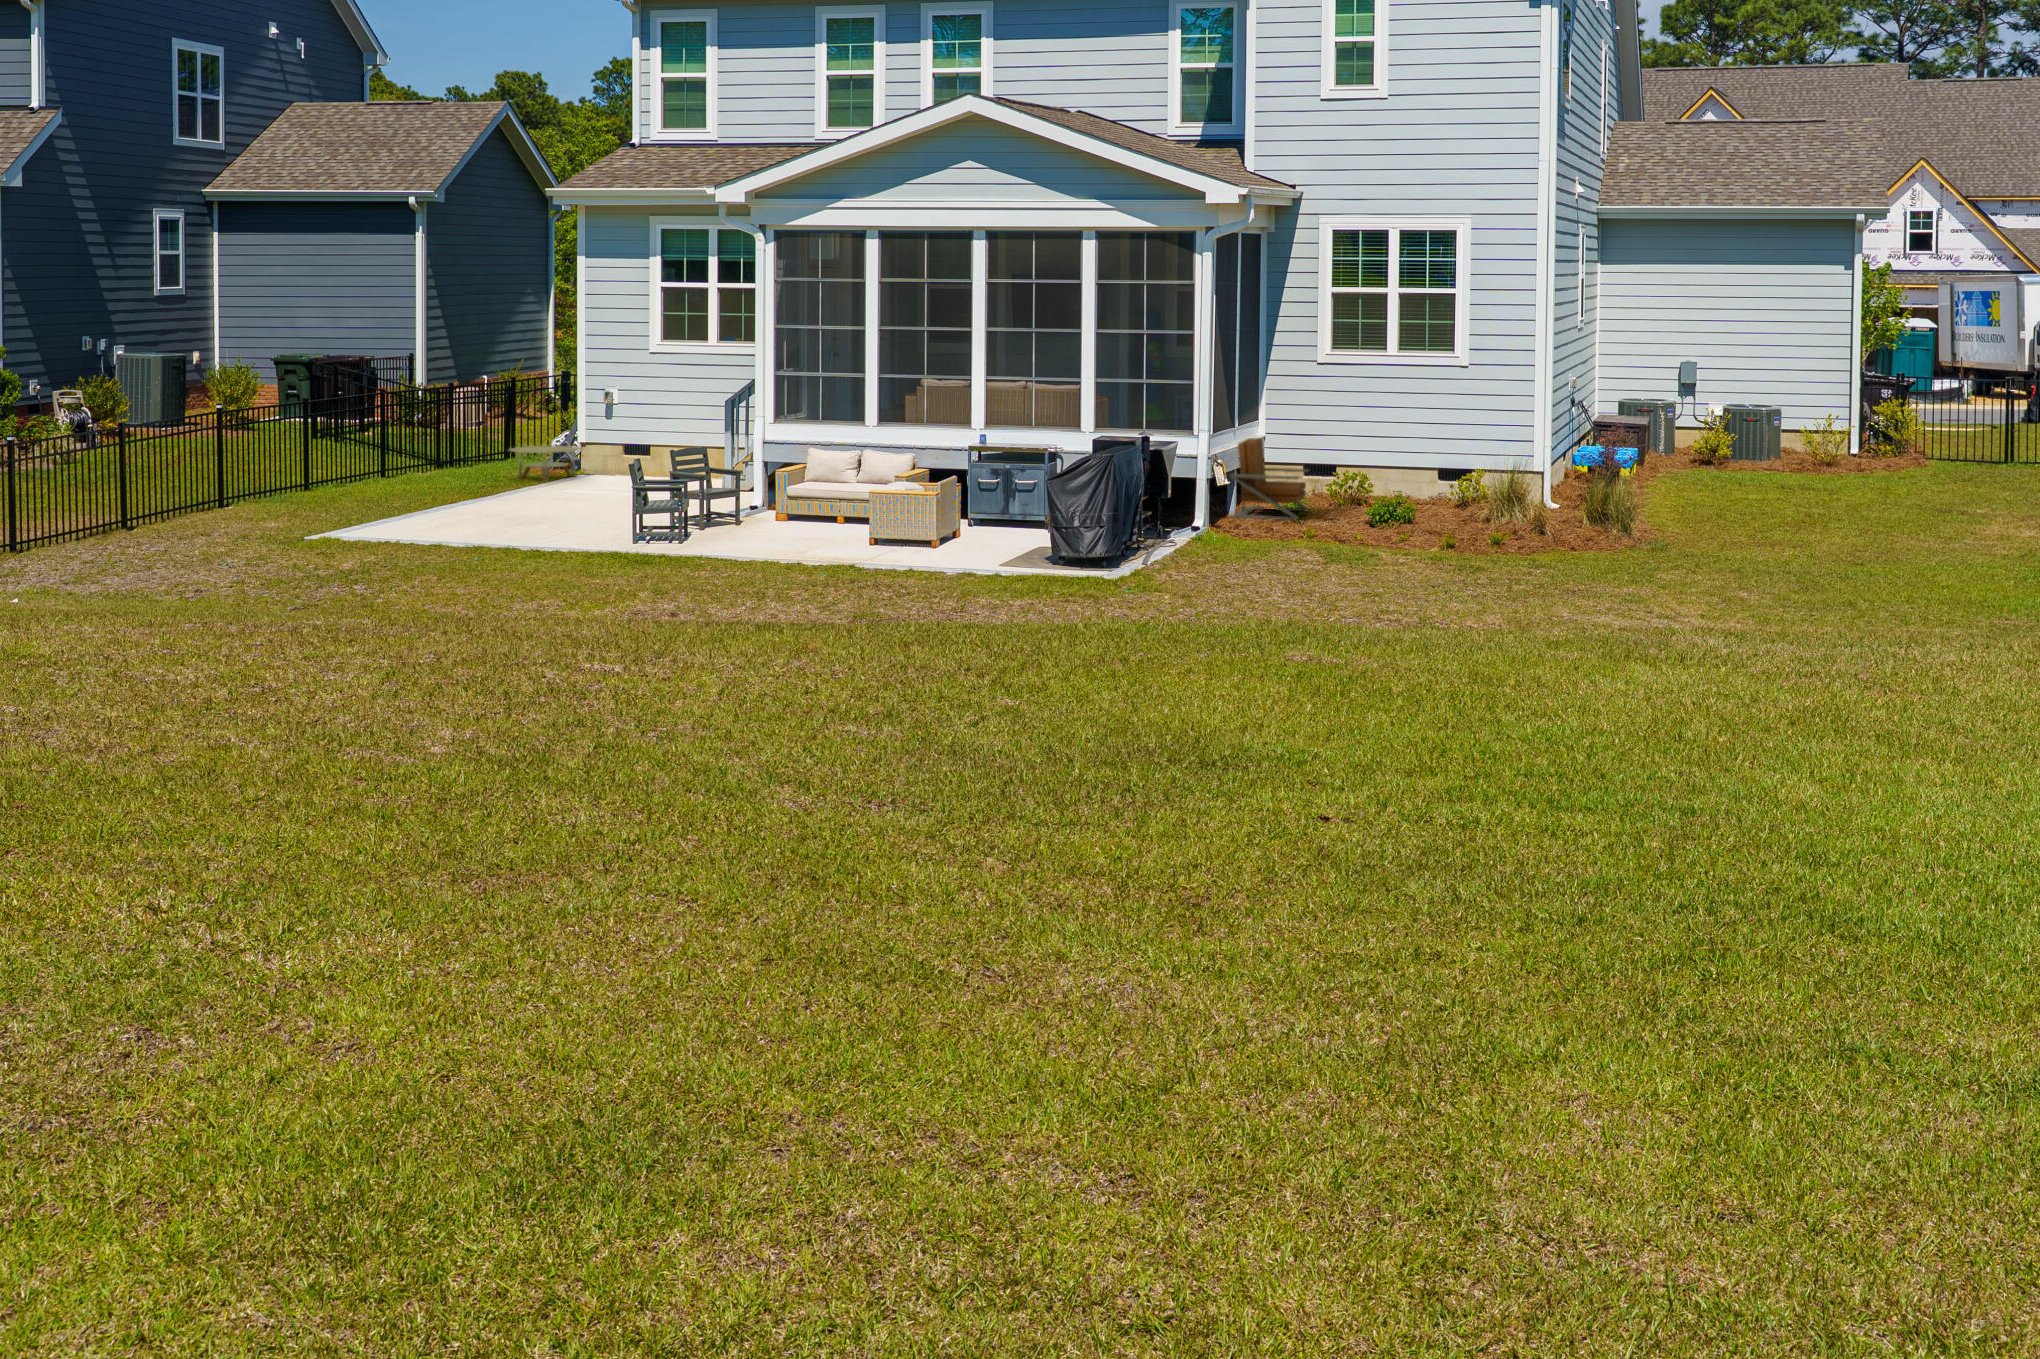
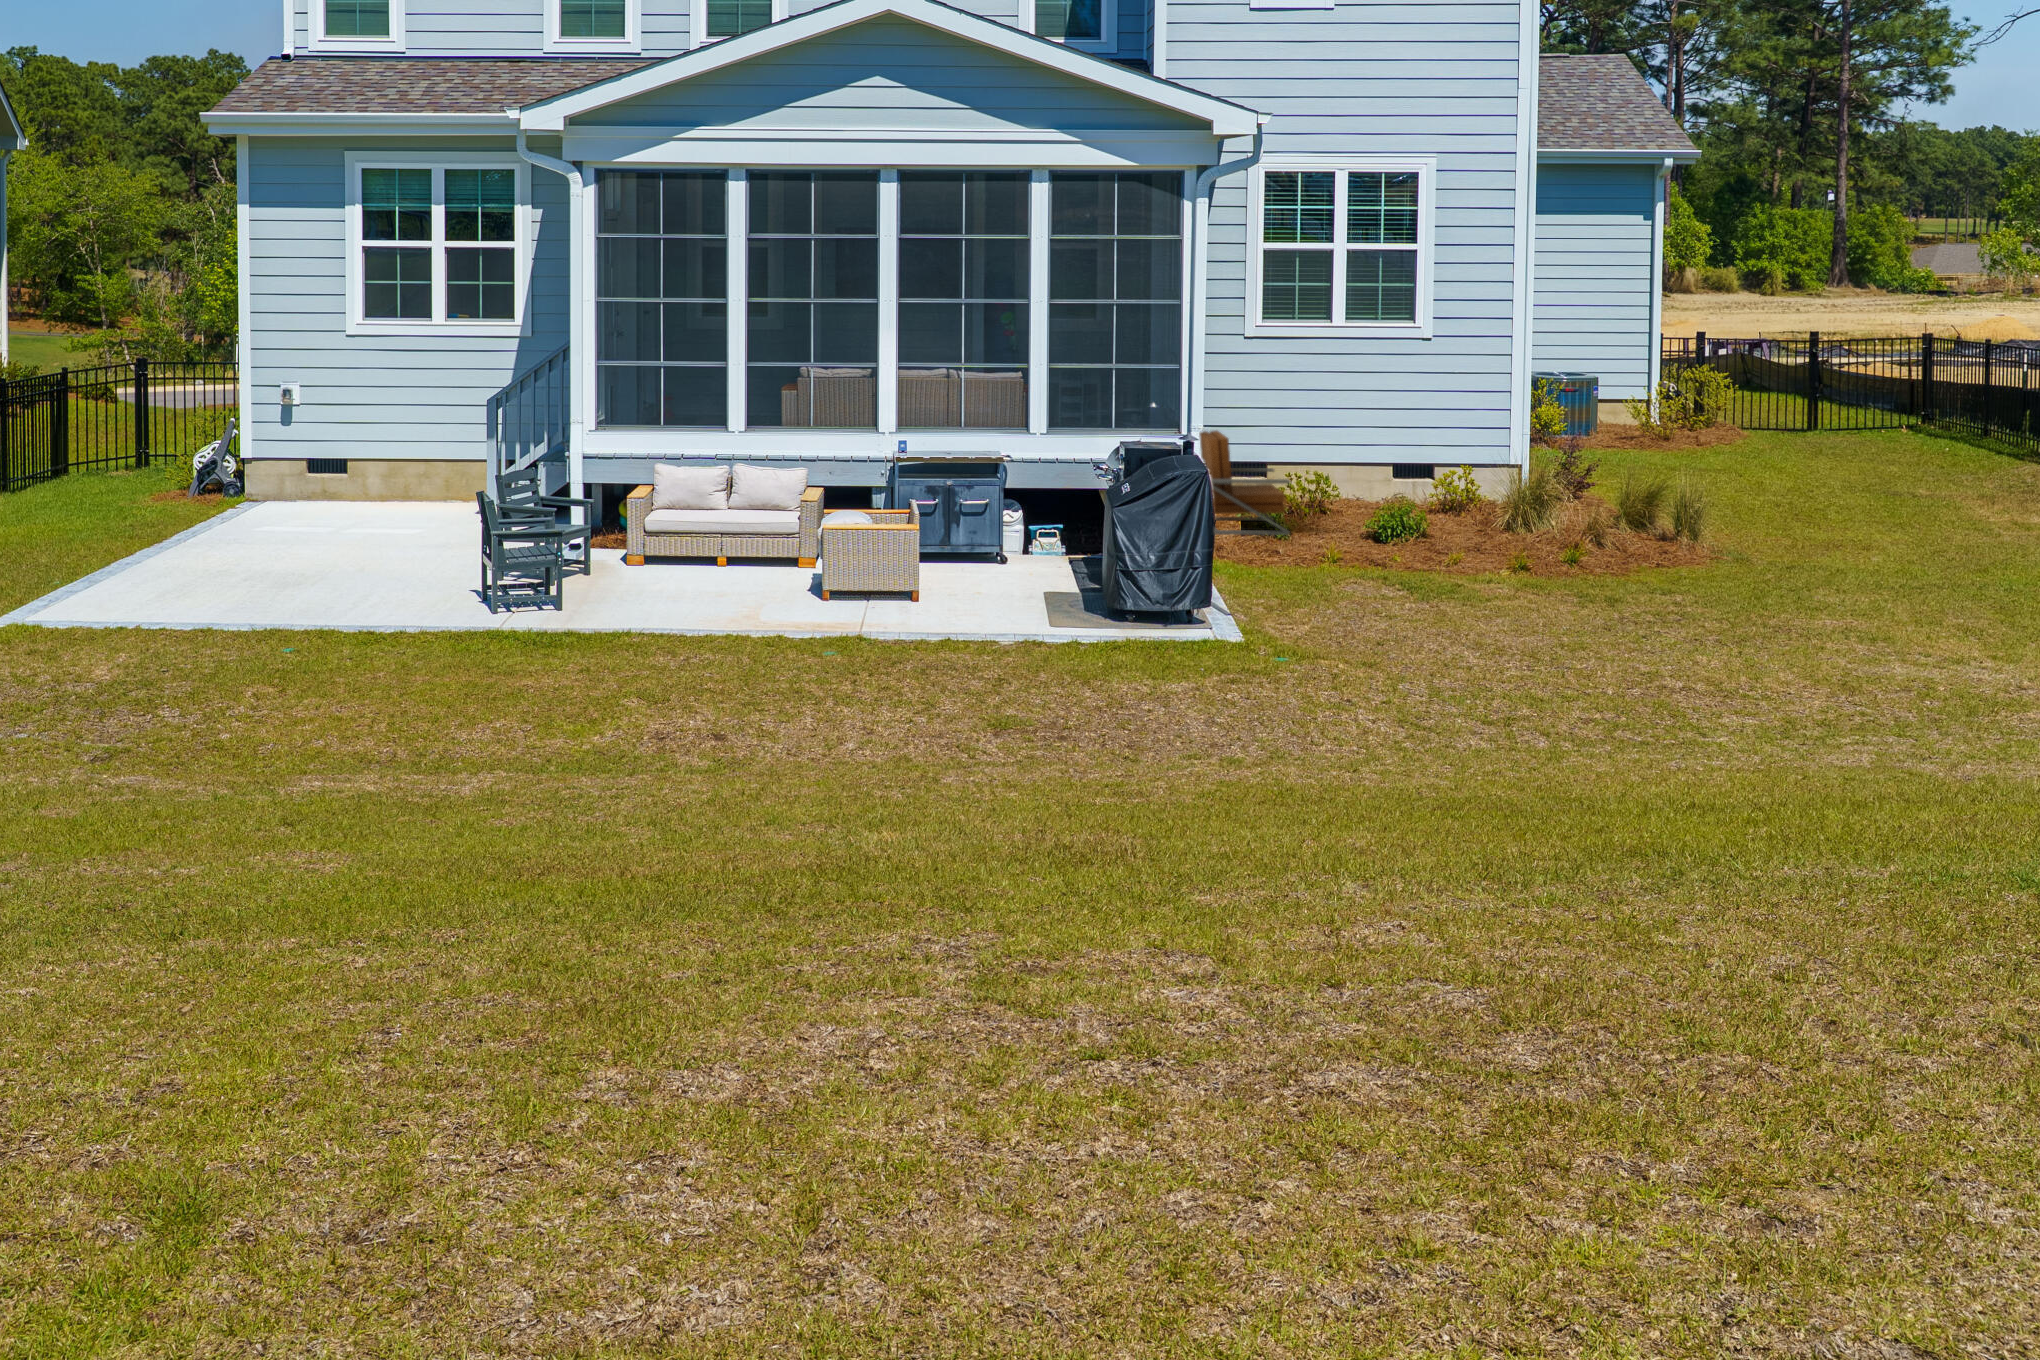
round table: present [510,446,582,482] -> none [142,467,249,519]

